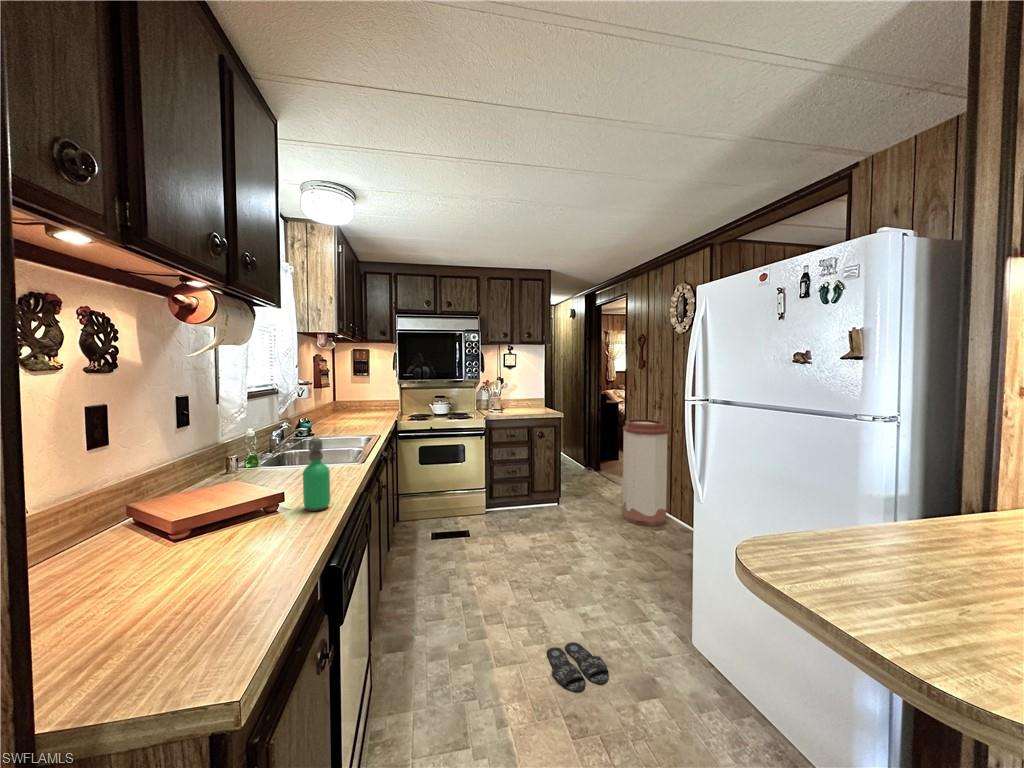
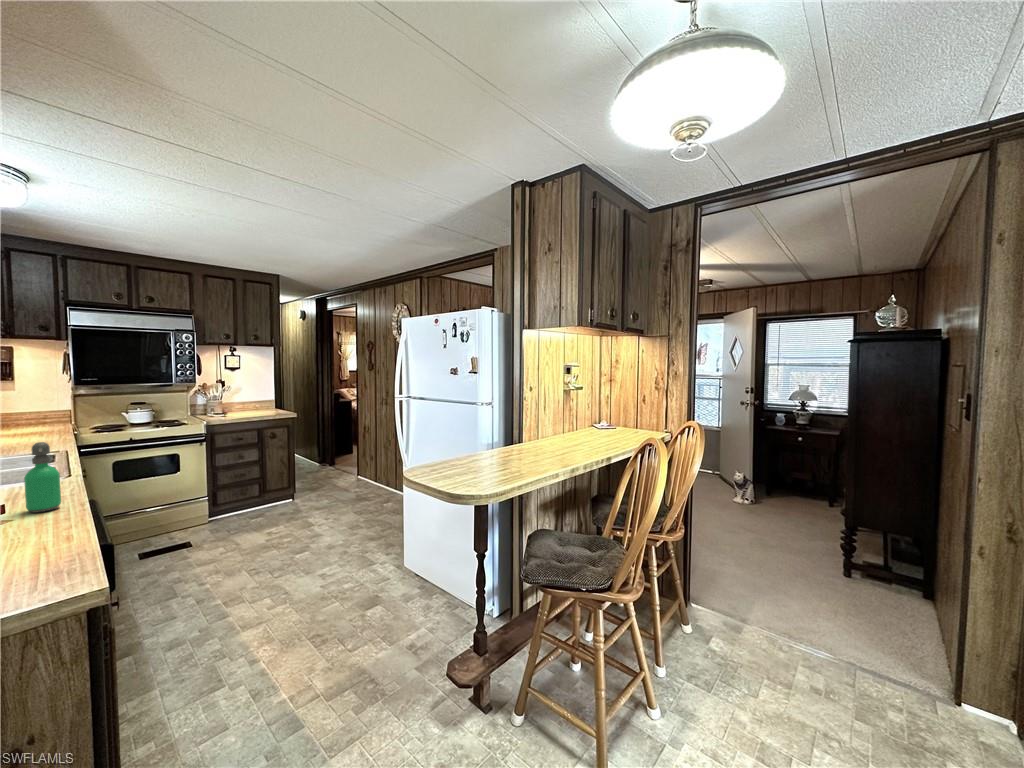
trash can: present [623,419,669,527] -> none [354,413,393,503]
slippers: present [547,642,609,692] -> none [291,594,345,625]

